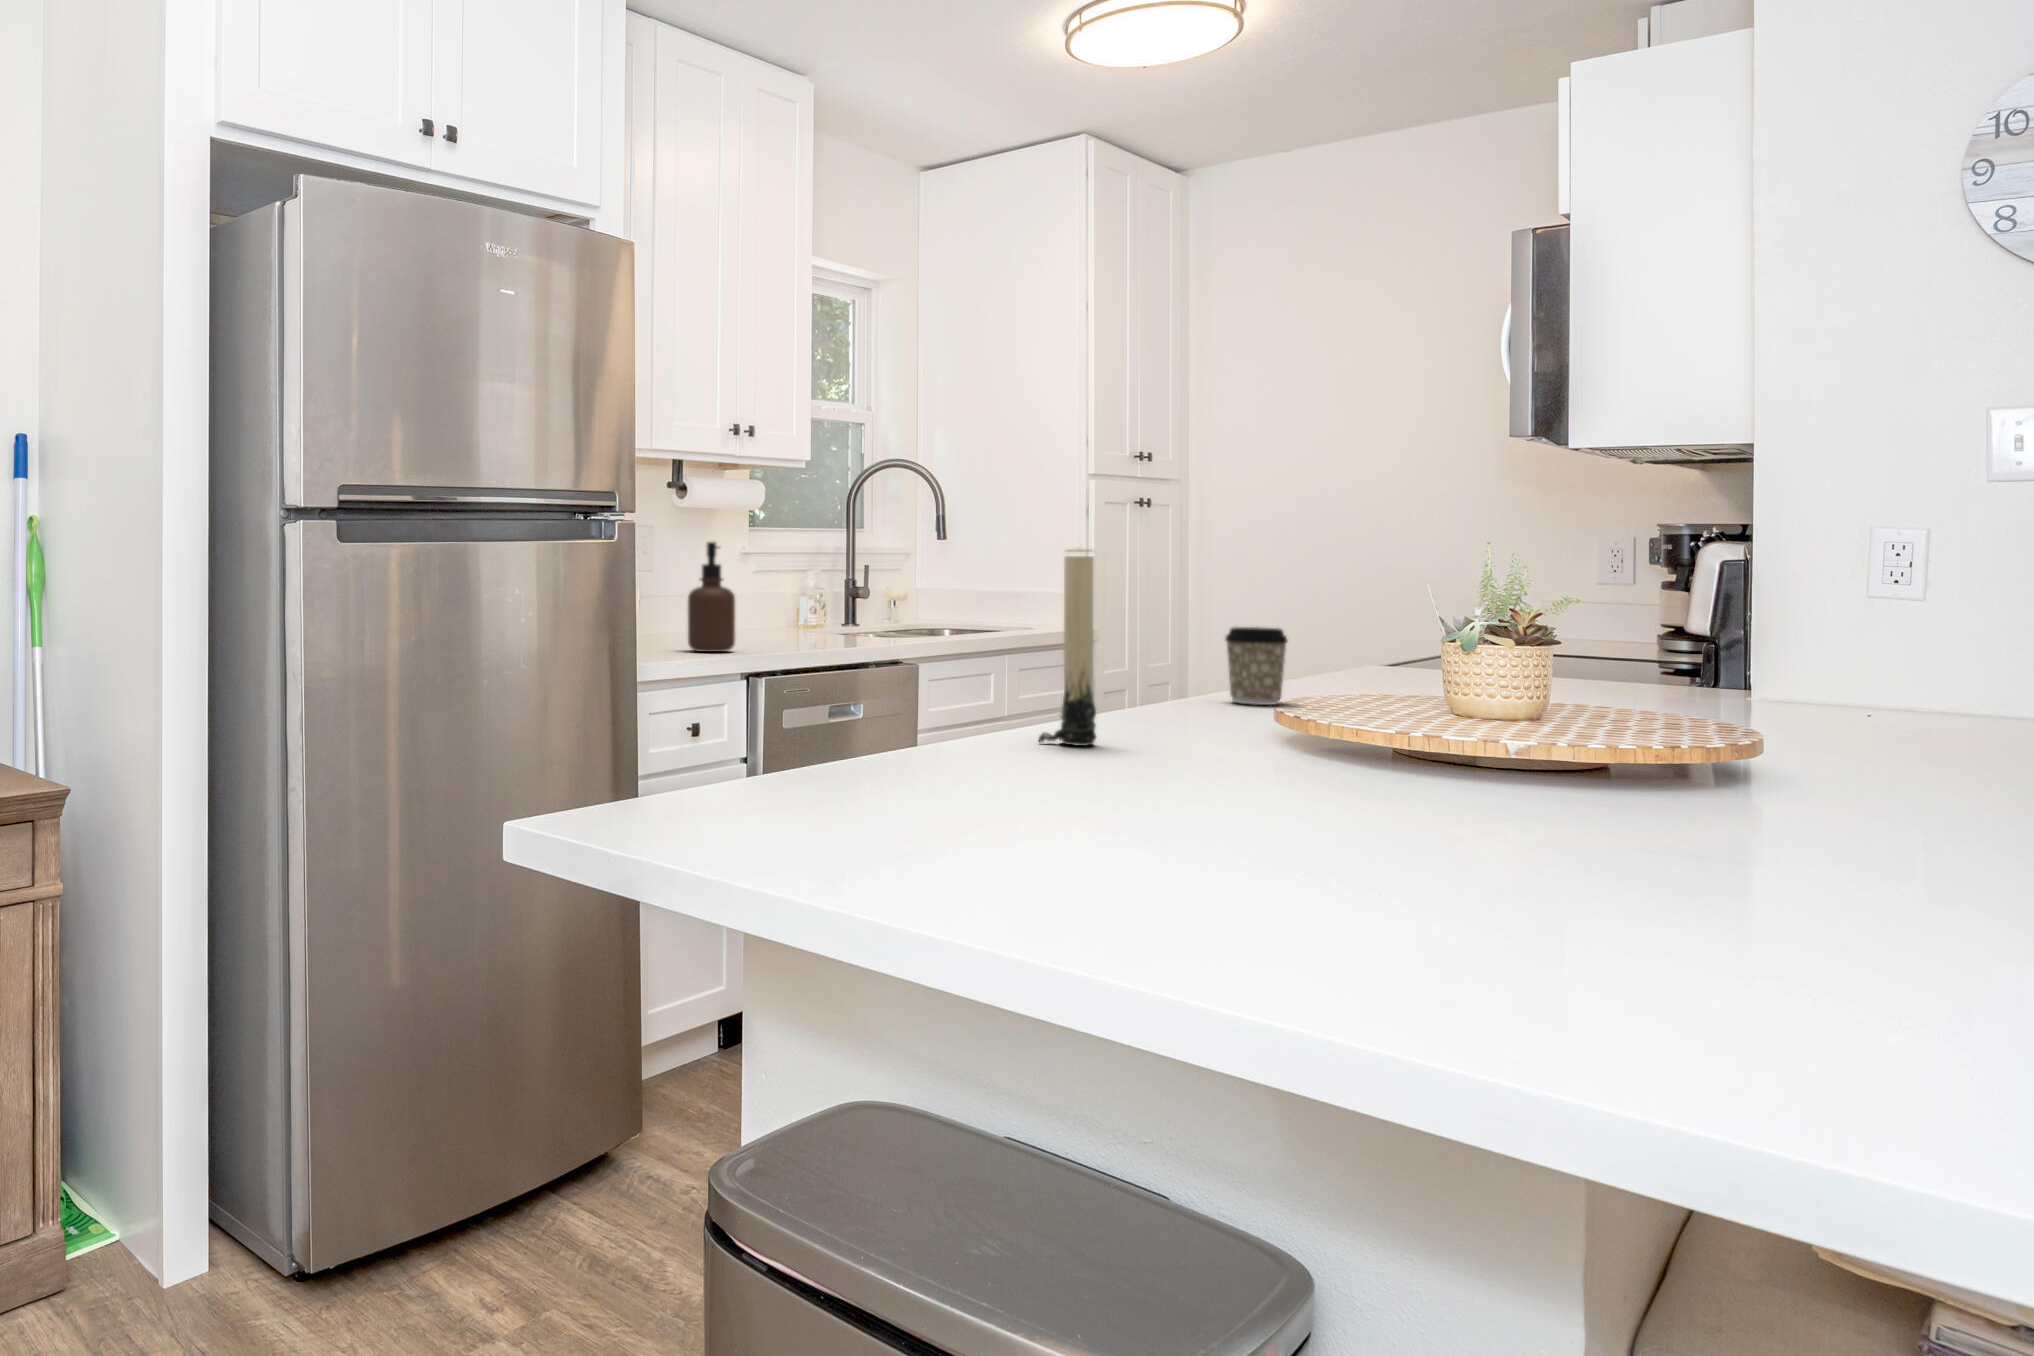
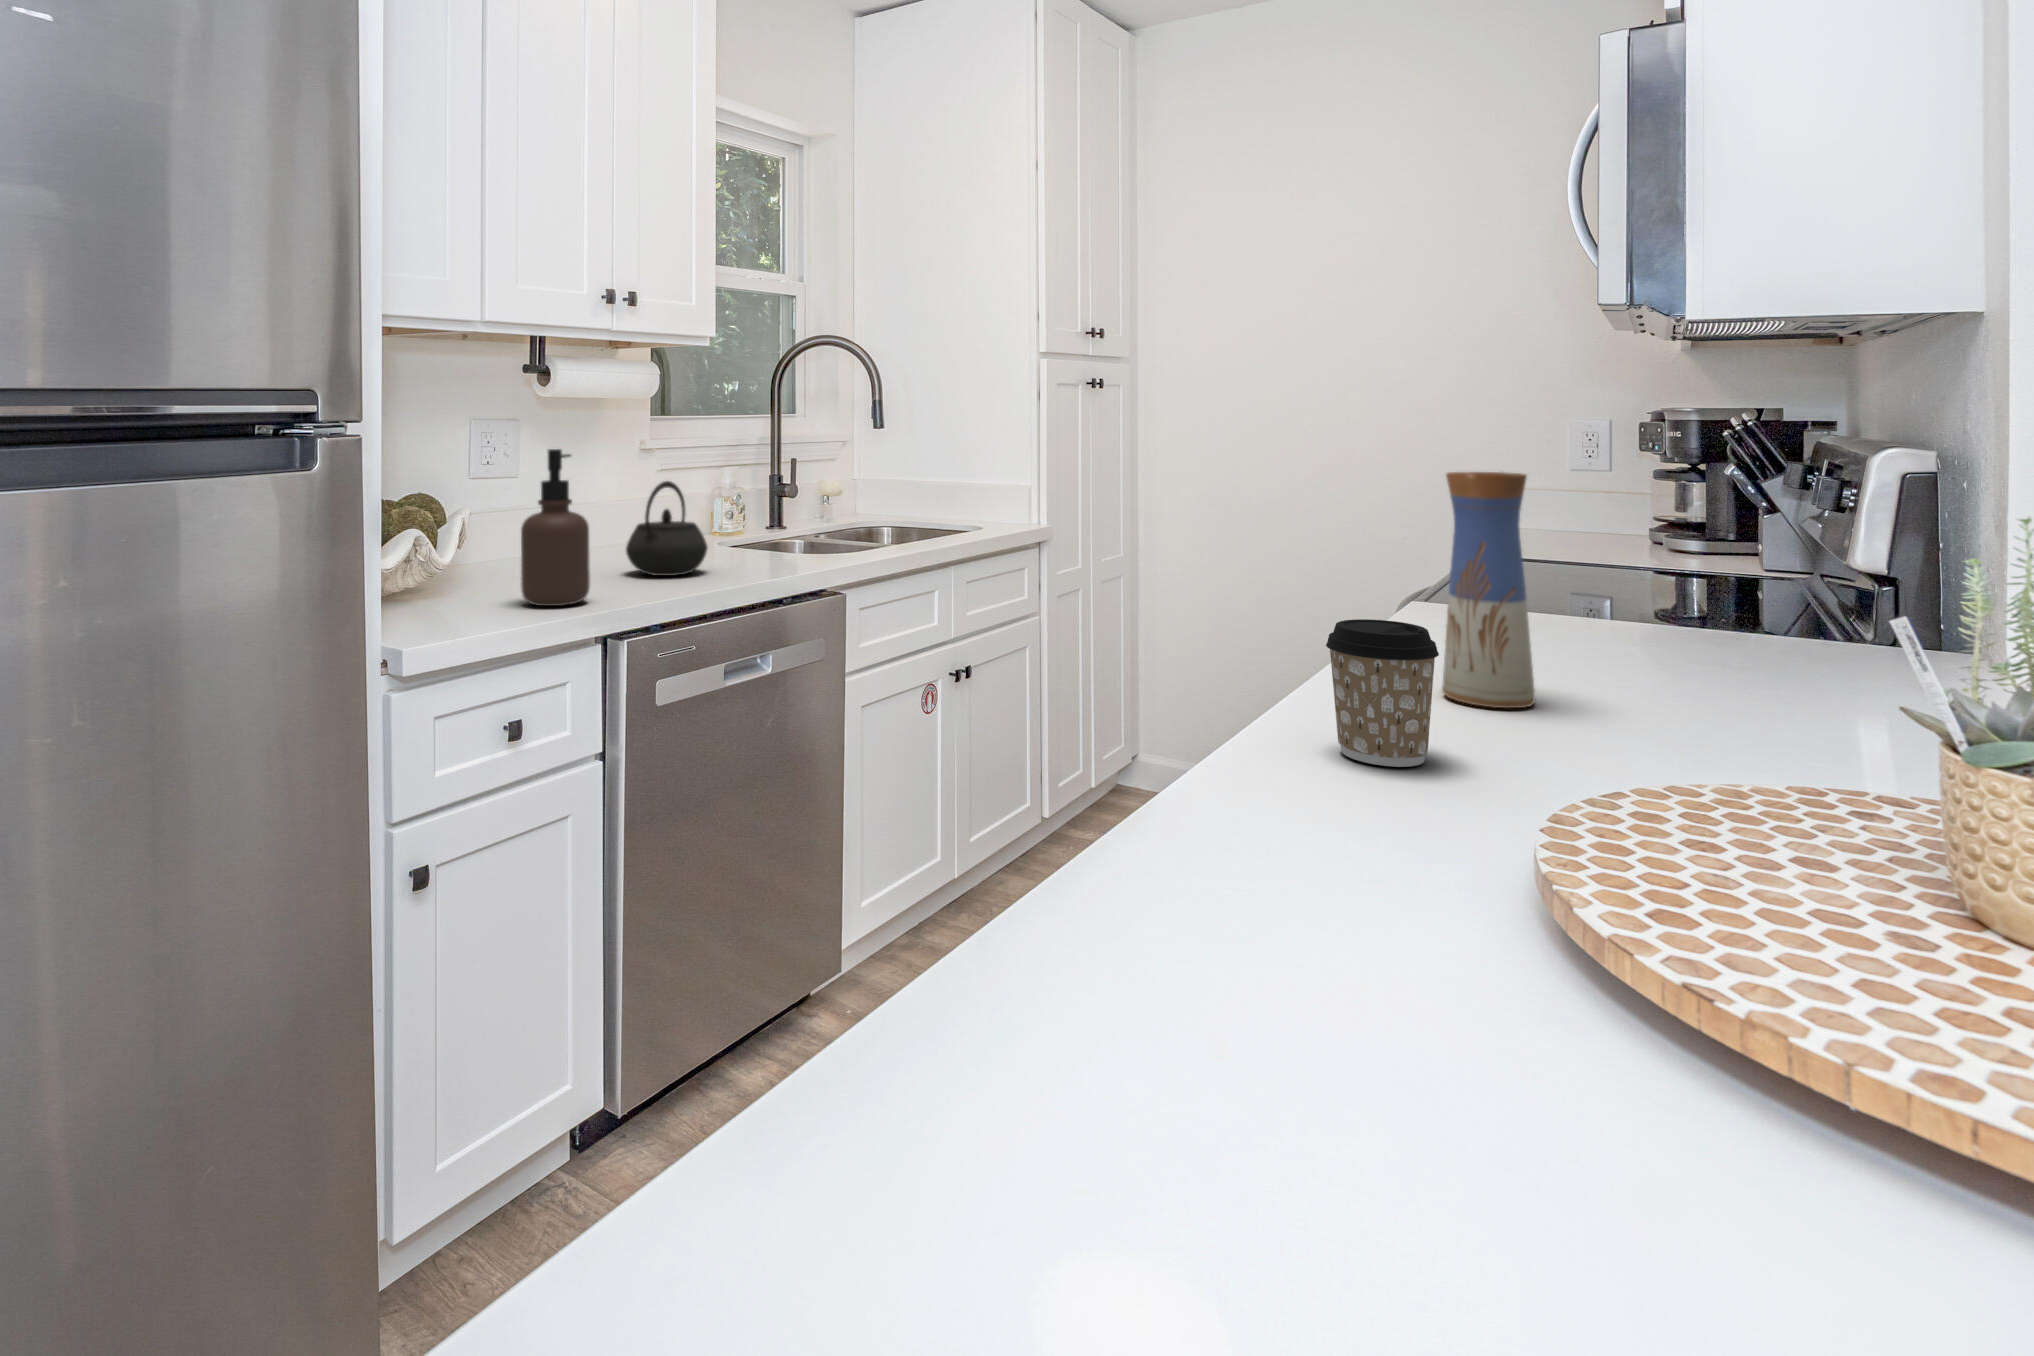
candle: present [1038,548,1096,746] -> none [1064,575,1231,1148]
vase: none [1325,548,1383,694] -> present [1442,472,1535,708]
kettle: none [746,572,809,644] -> present [626,481,707,576]

